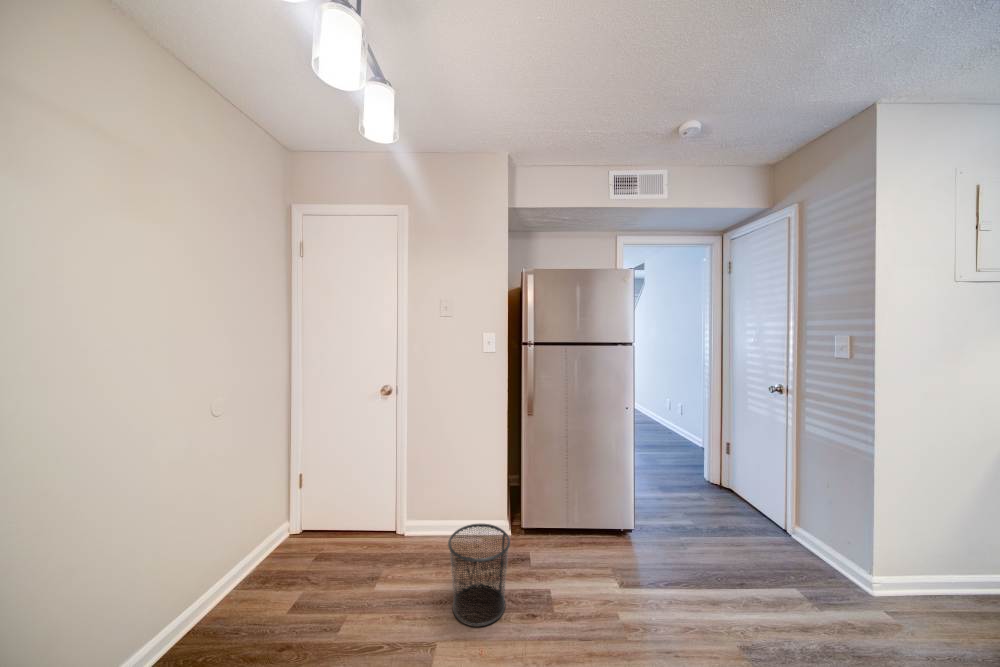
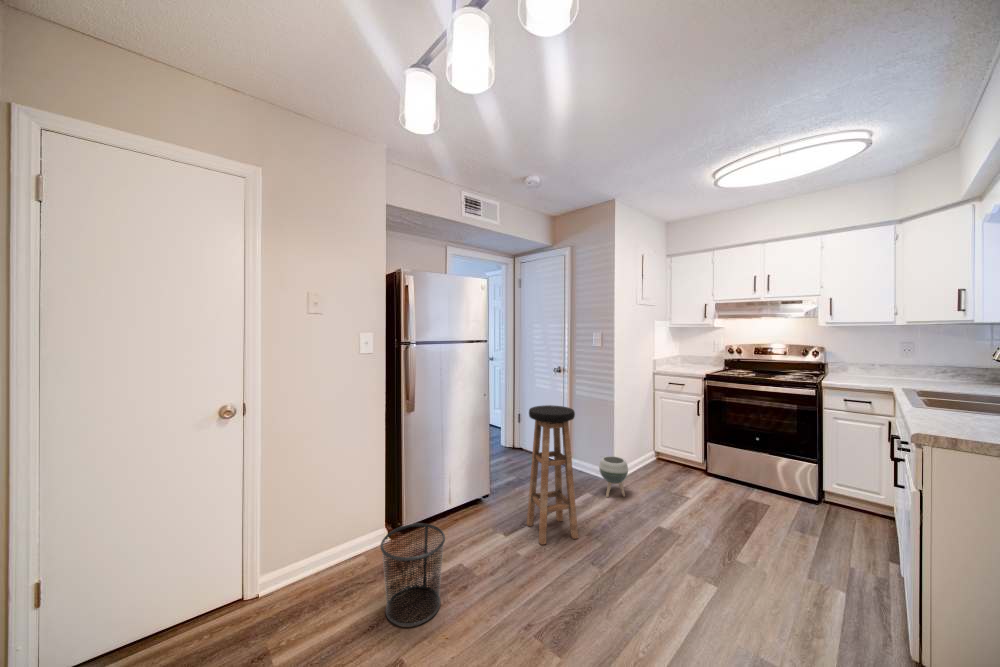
bar stool: none [654,436,726,643] -> present [527,405,578,545]
planter: none [820,543,886,626] -> present [599,456,628,497]

